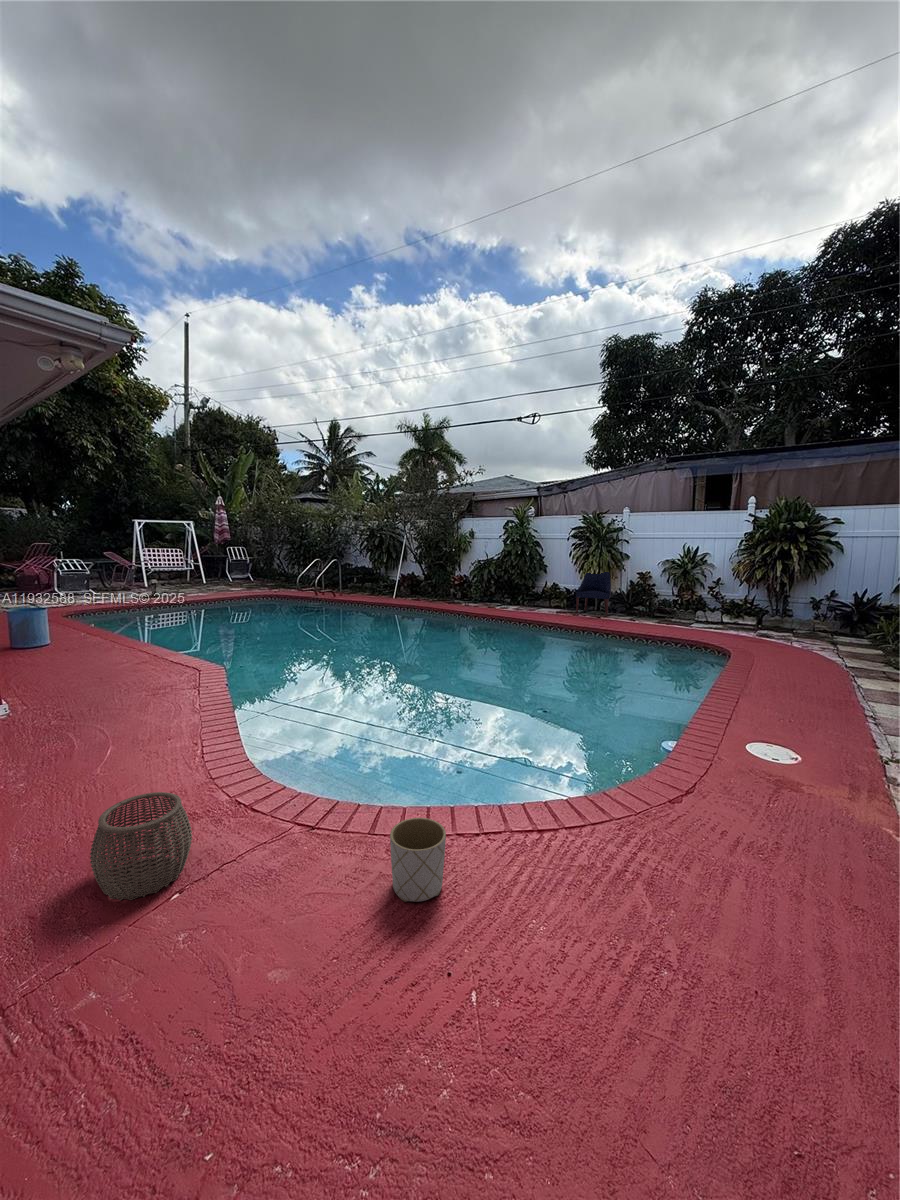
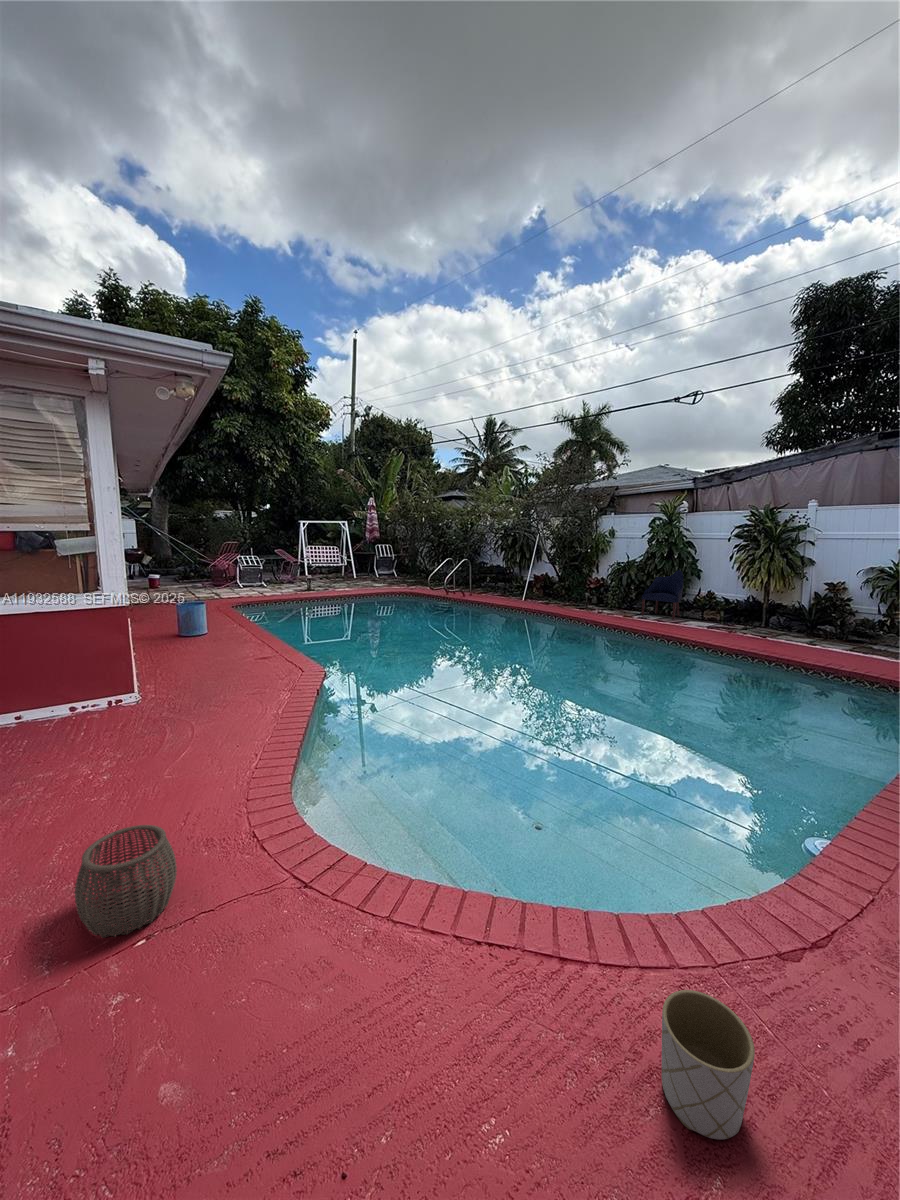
chair: present [576,572,611,615] -> present [642,570,683,619]
planter: present [390,818,446,902] -> present [662,990,755,1140]

